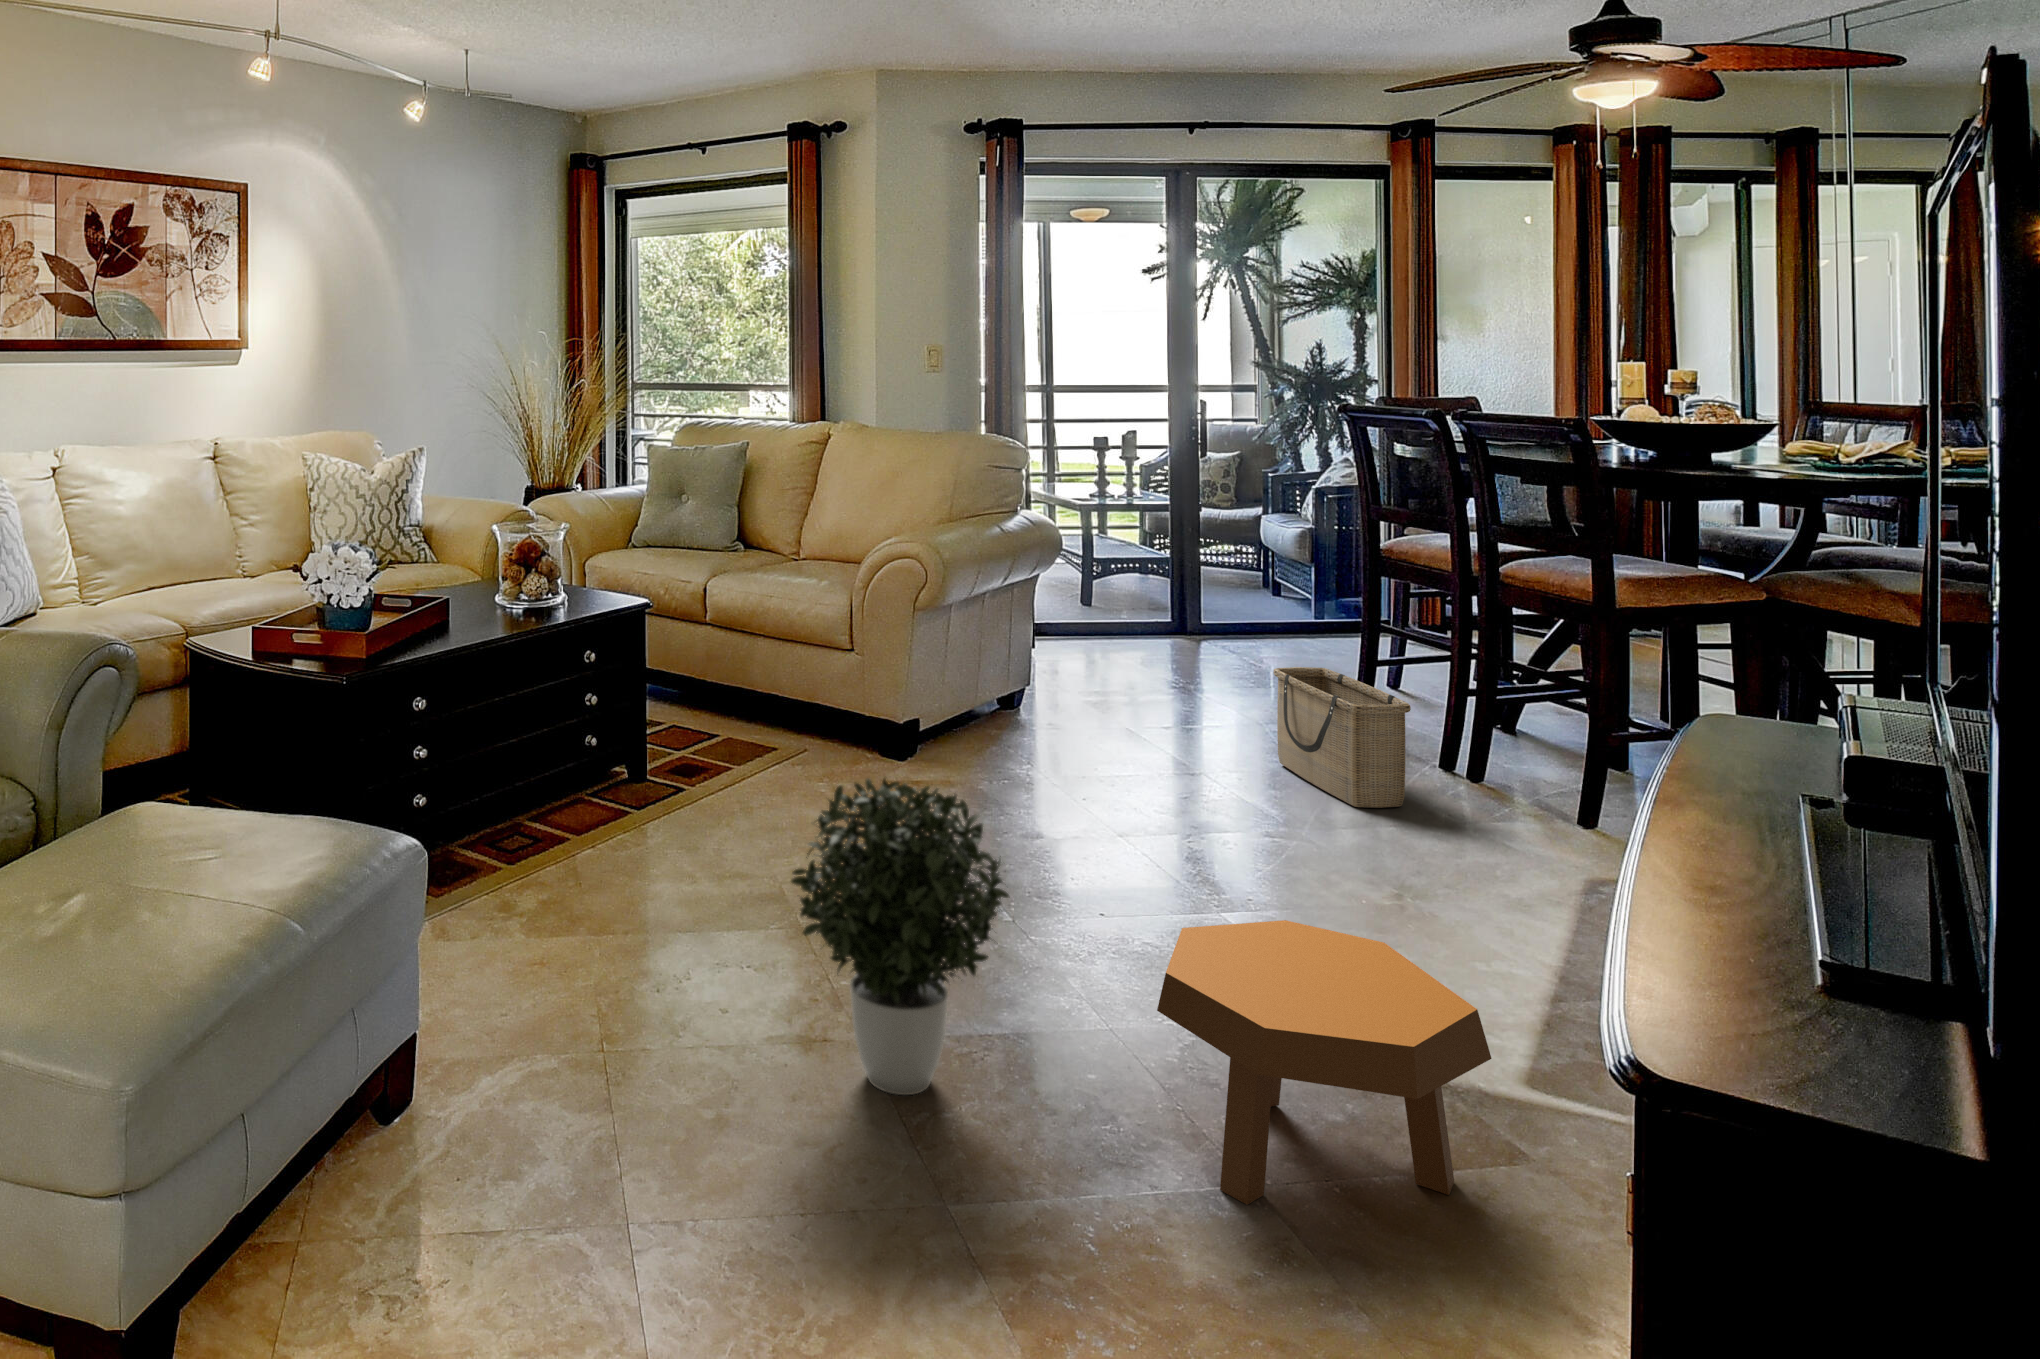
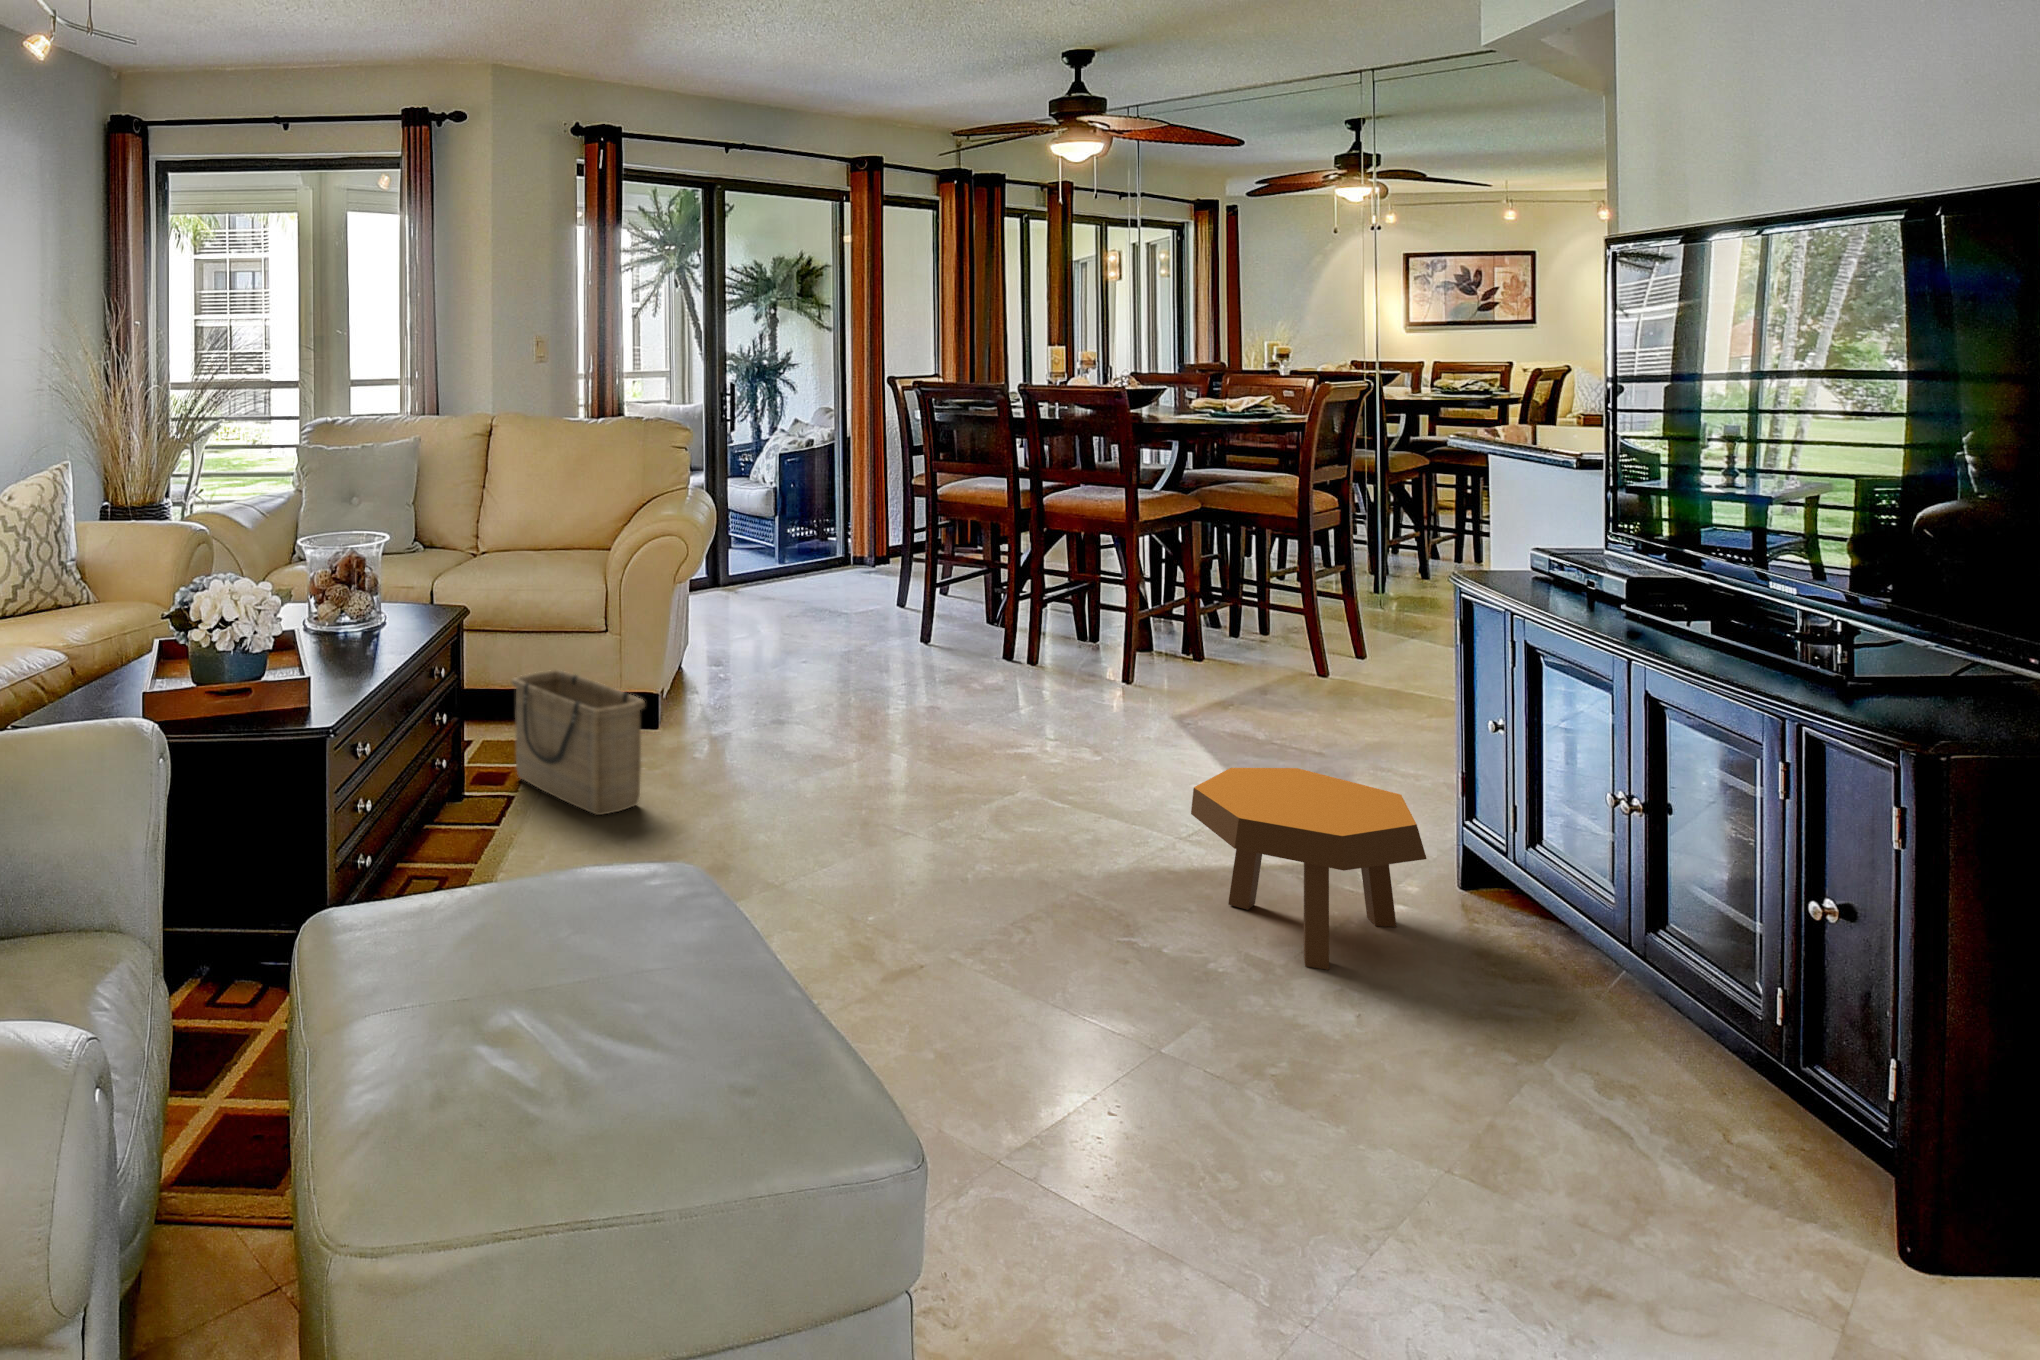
basket: present [1274,667,1411,808] -> present [512,670,645,815]
potted plant: present [791,779,1009,1095] -> none [951,707,1140,976]

